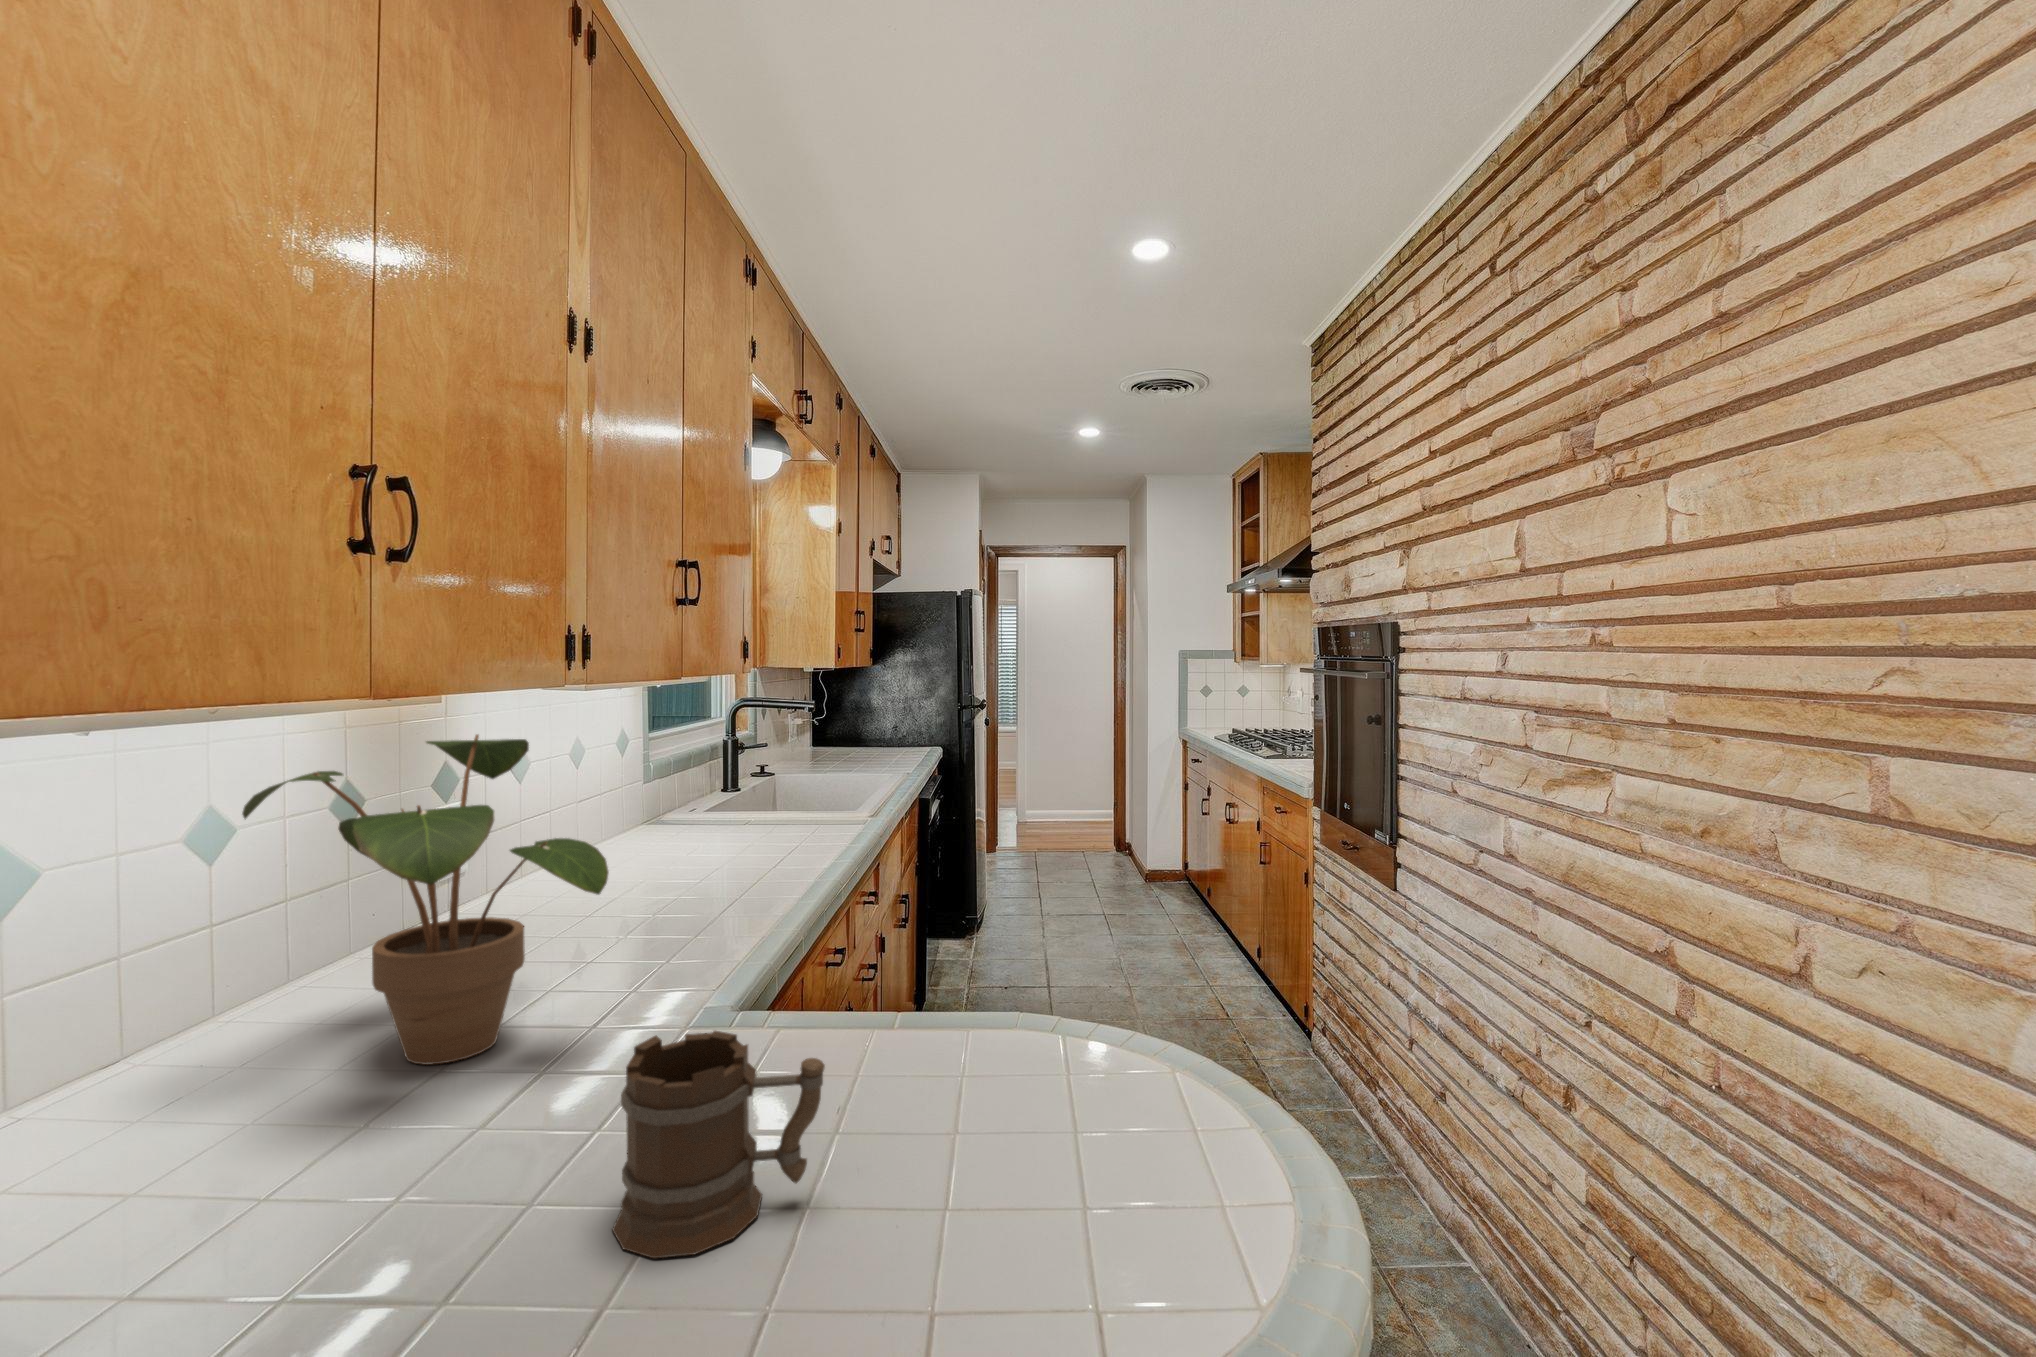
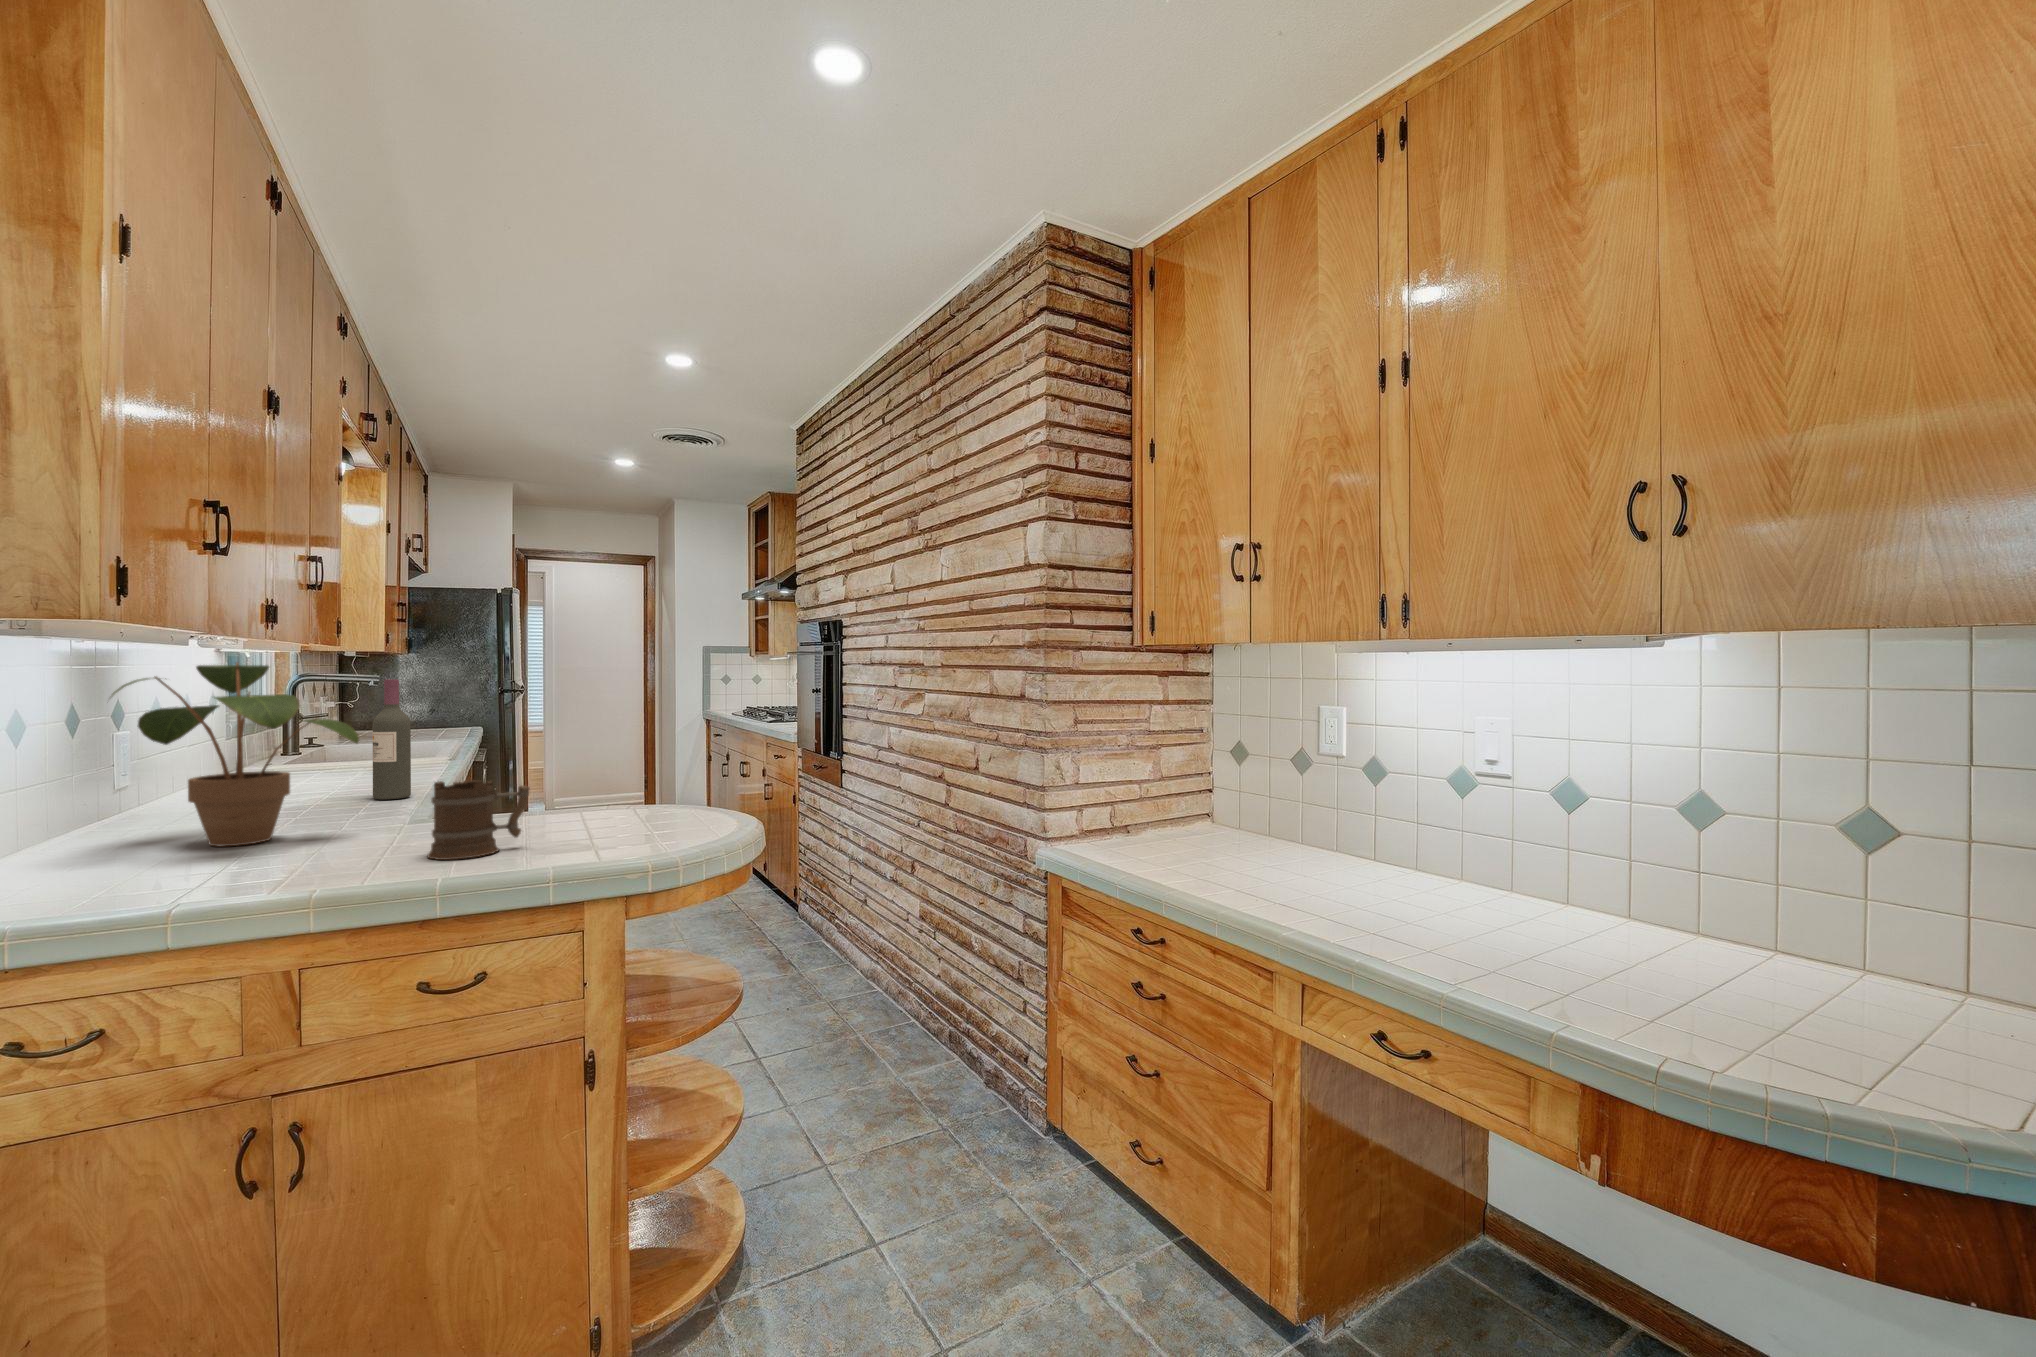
wine bottle: none [725,737,773,919] -> present [373,679,411,800]

